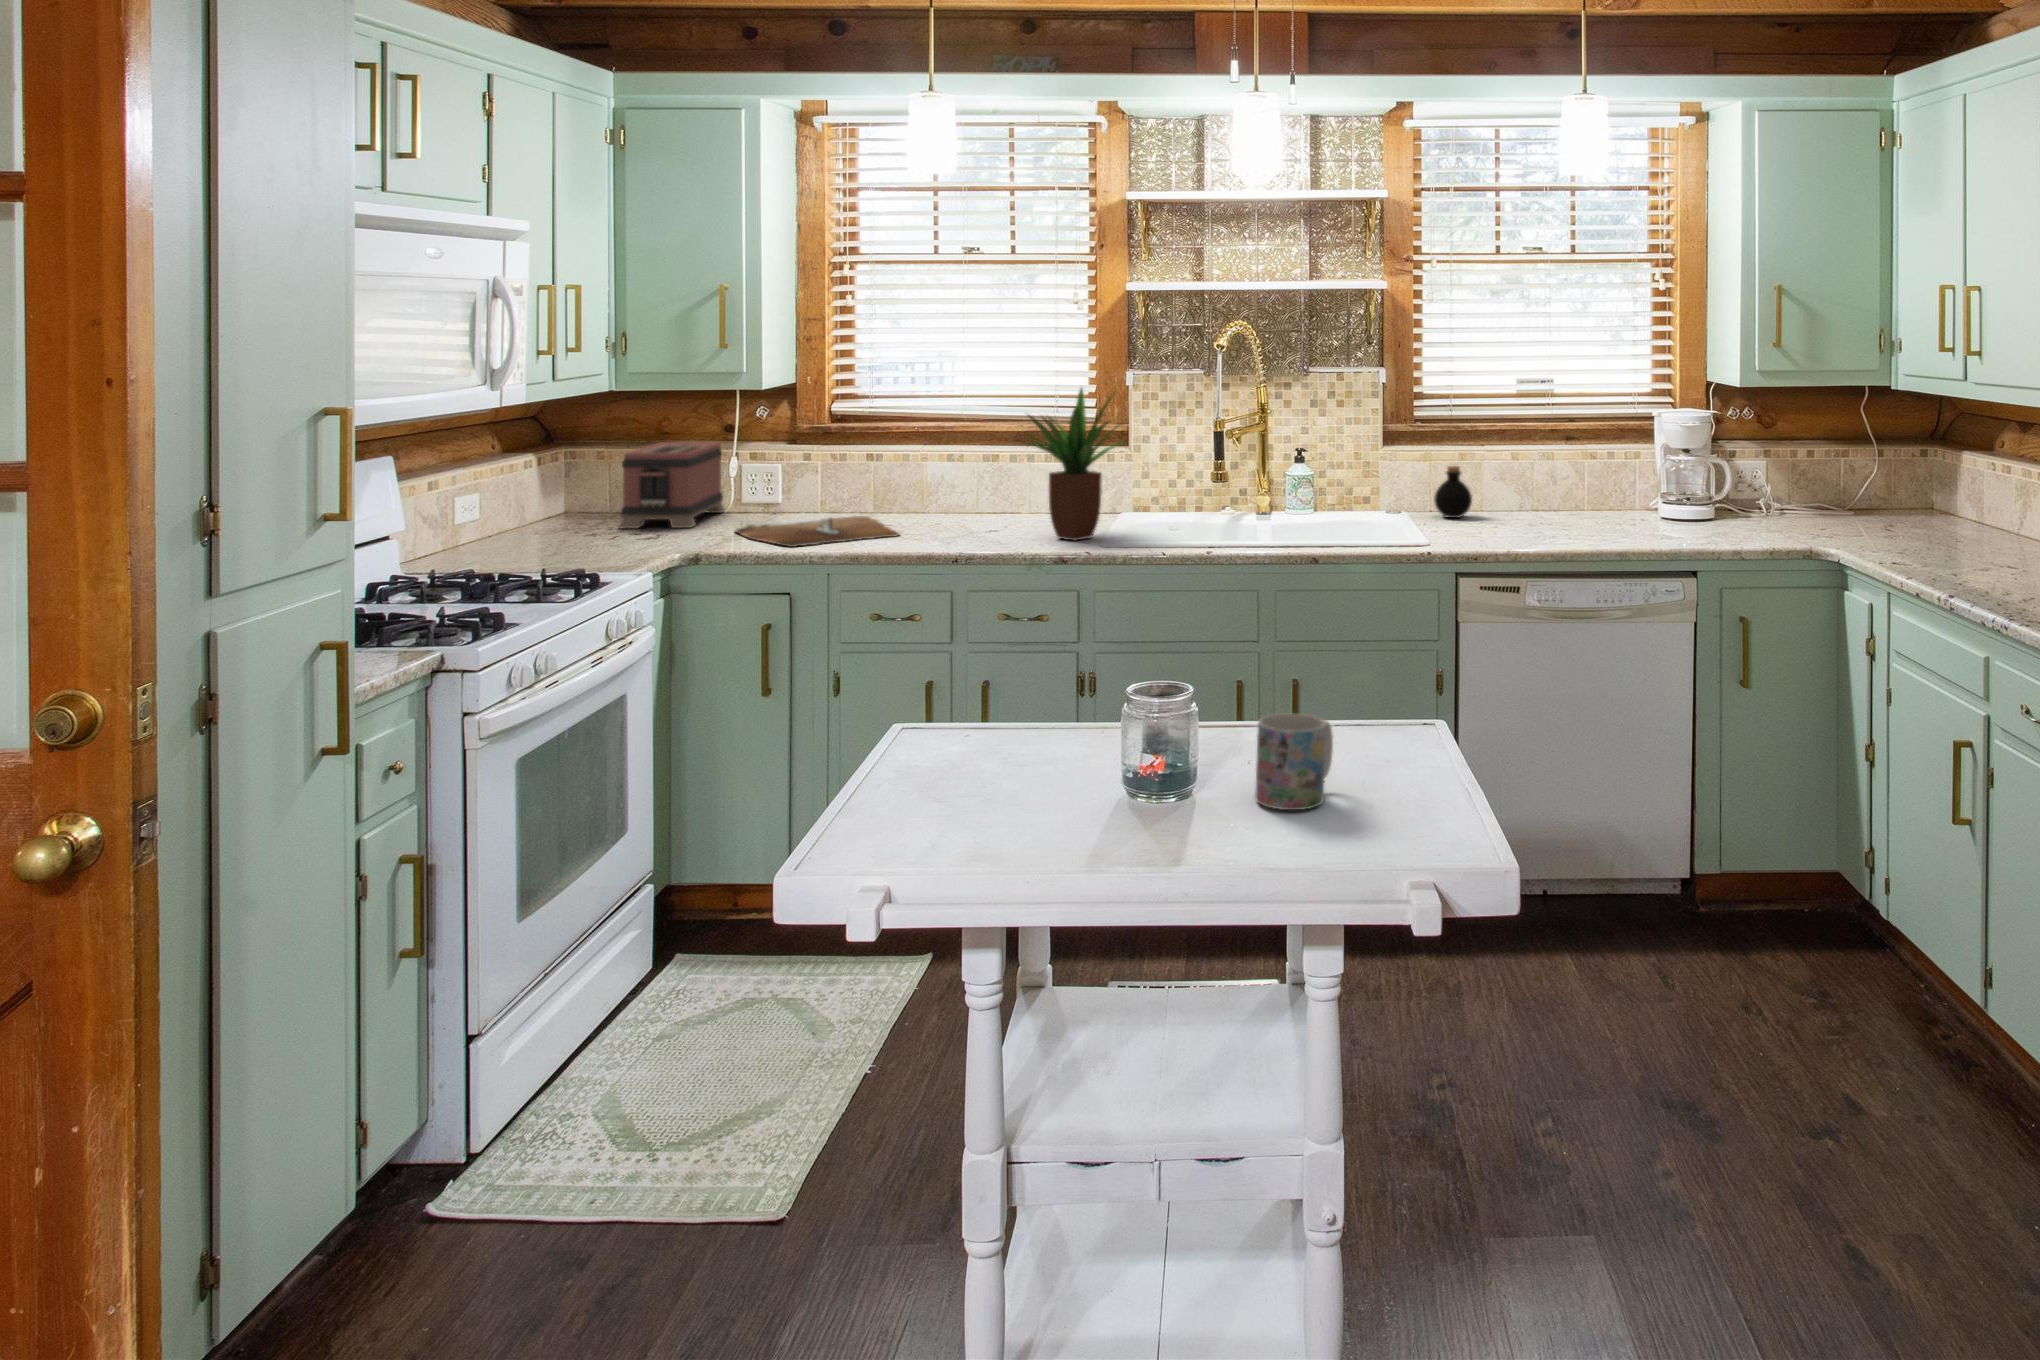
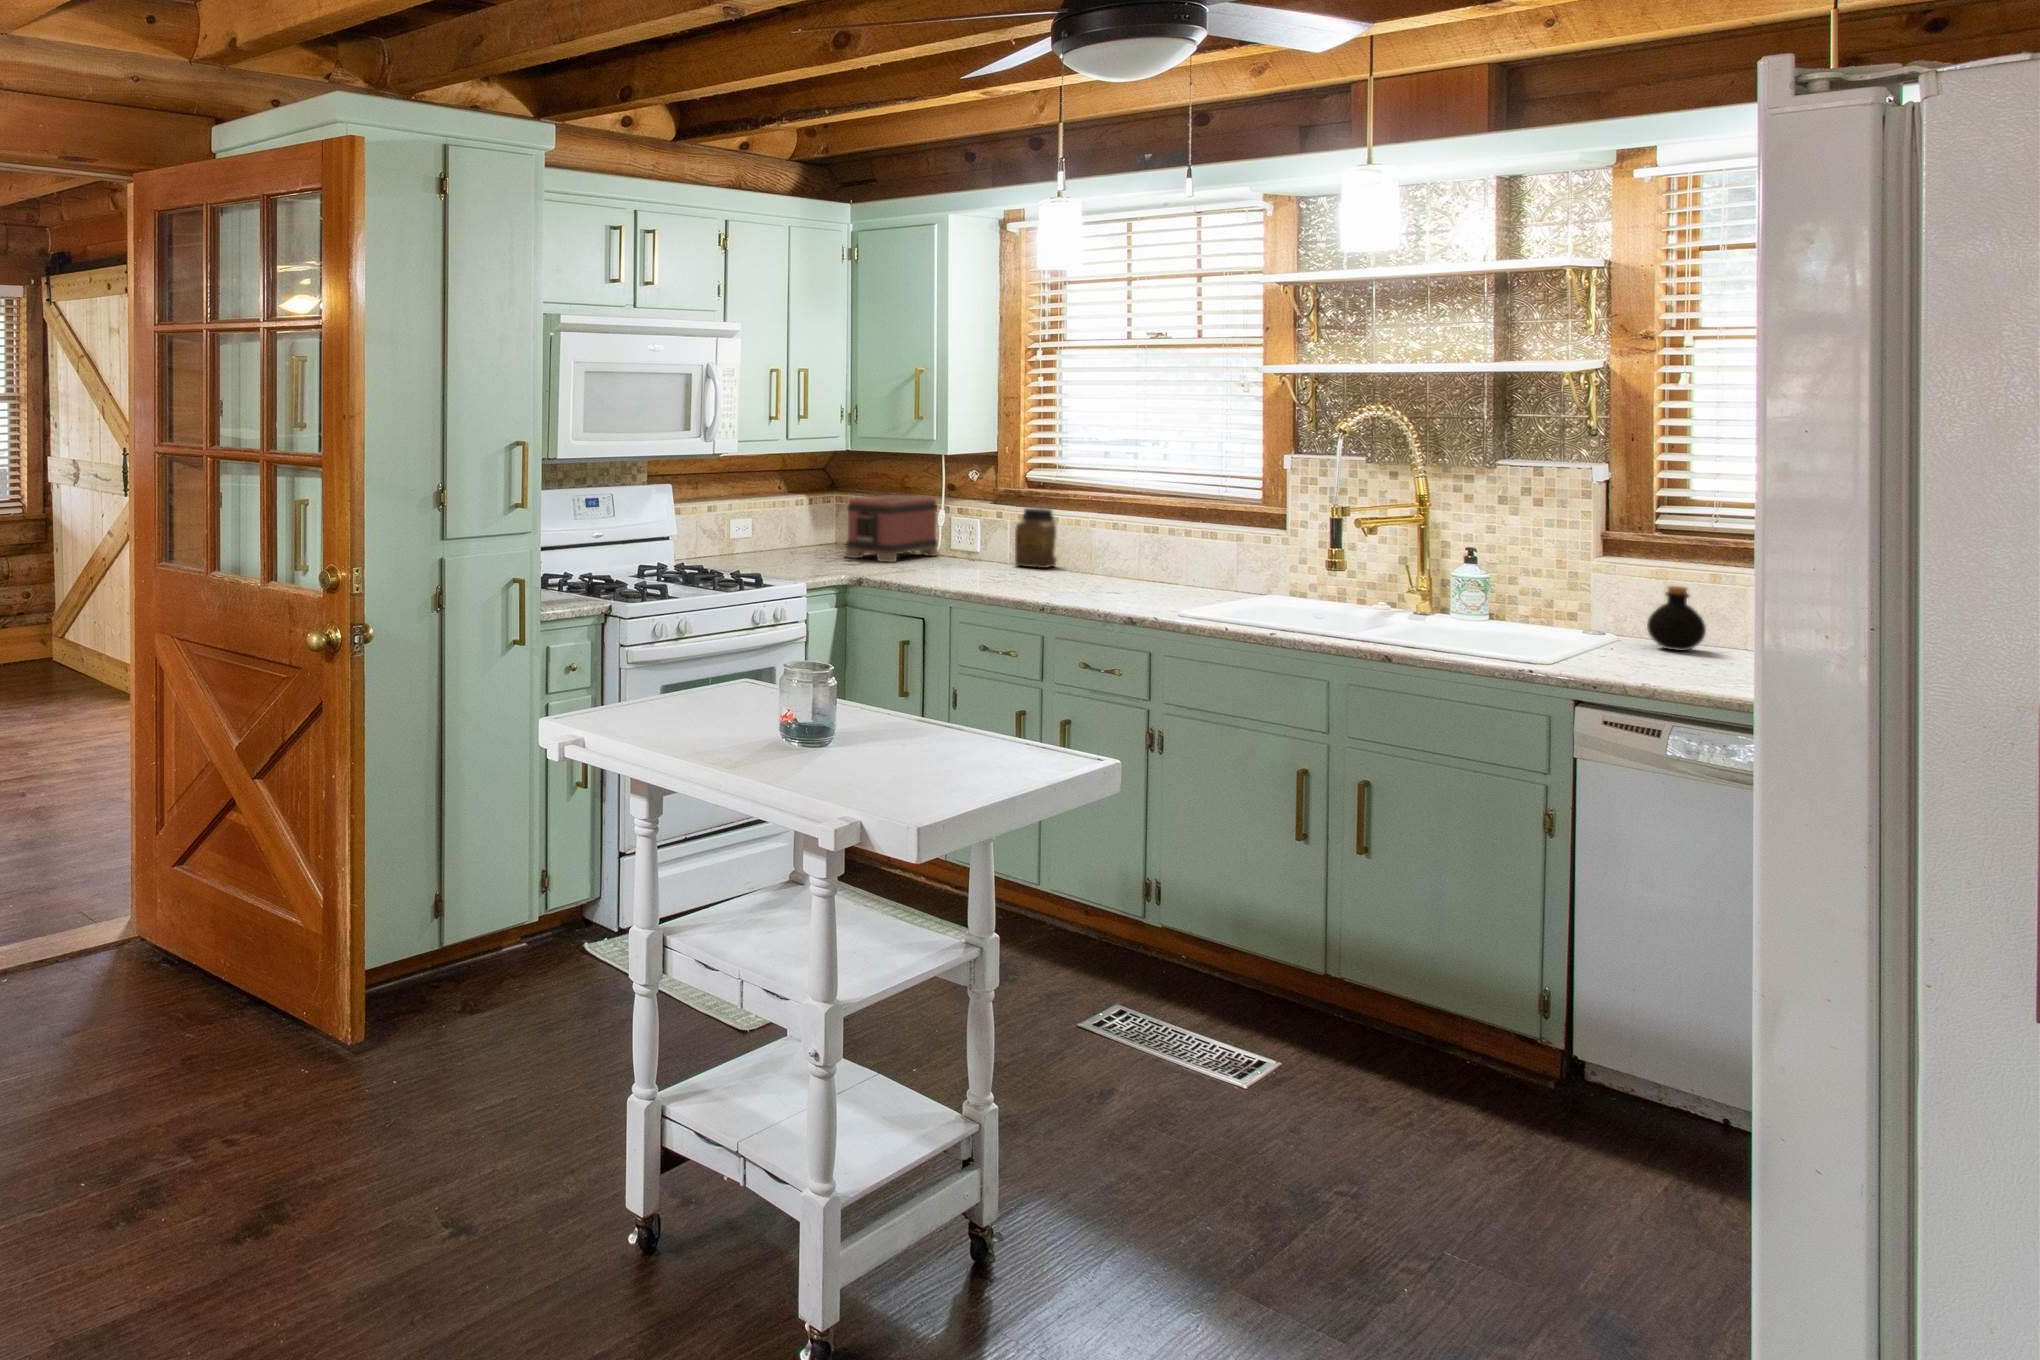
potted plant: present [1022,388,1119,541] -> none [1112,463,1238,609]
jar: none [832,444,876,513] -> present [1015,508,1057,568]
cutting board: present [736,516,899,547] -> none [911,564,1034,586]
mug: present [1255,714,1333,810] -> none [858,699,936,771]

